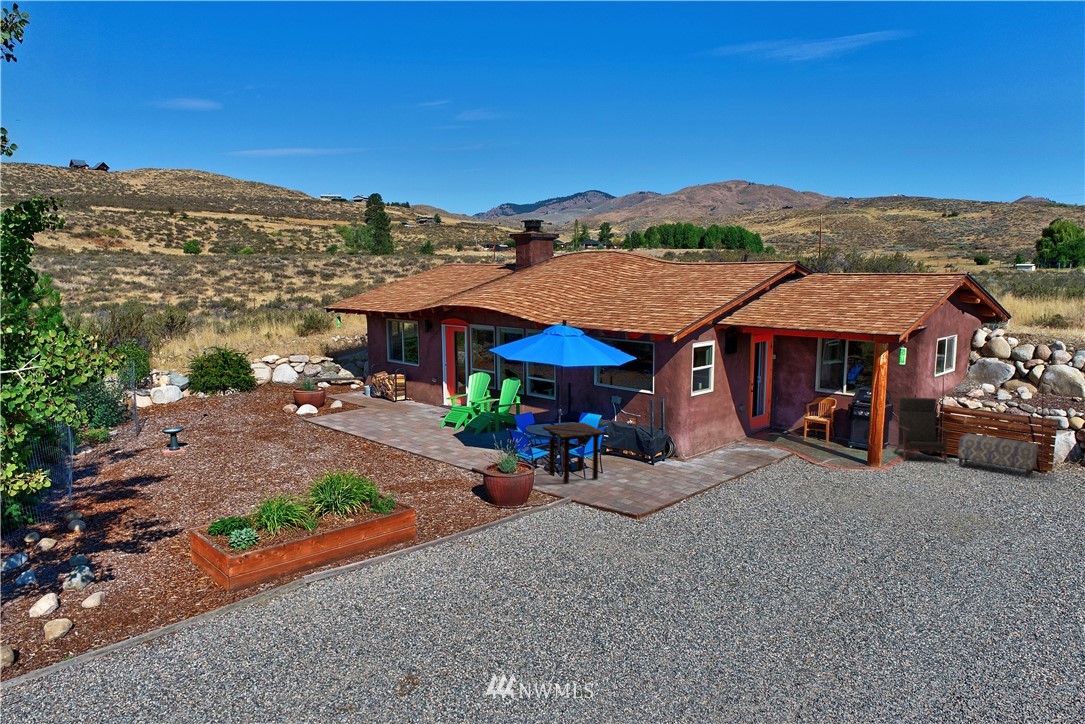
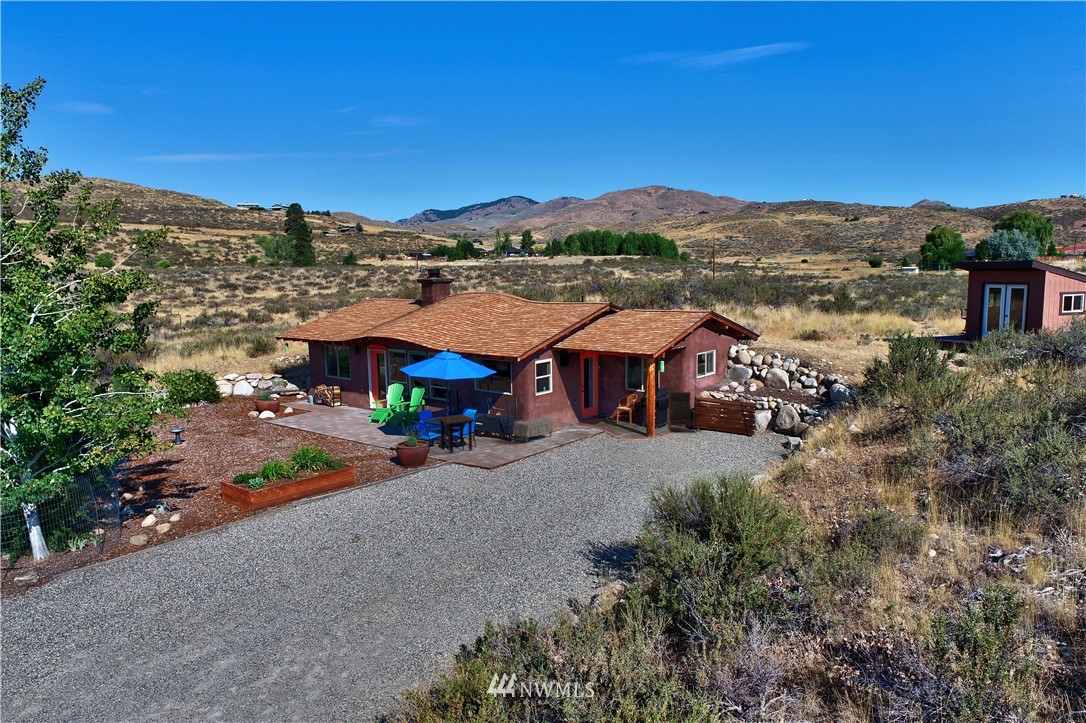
bench: present [958,433,1038,478] -> present [513,417,553,443]

